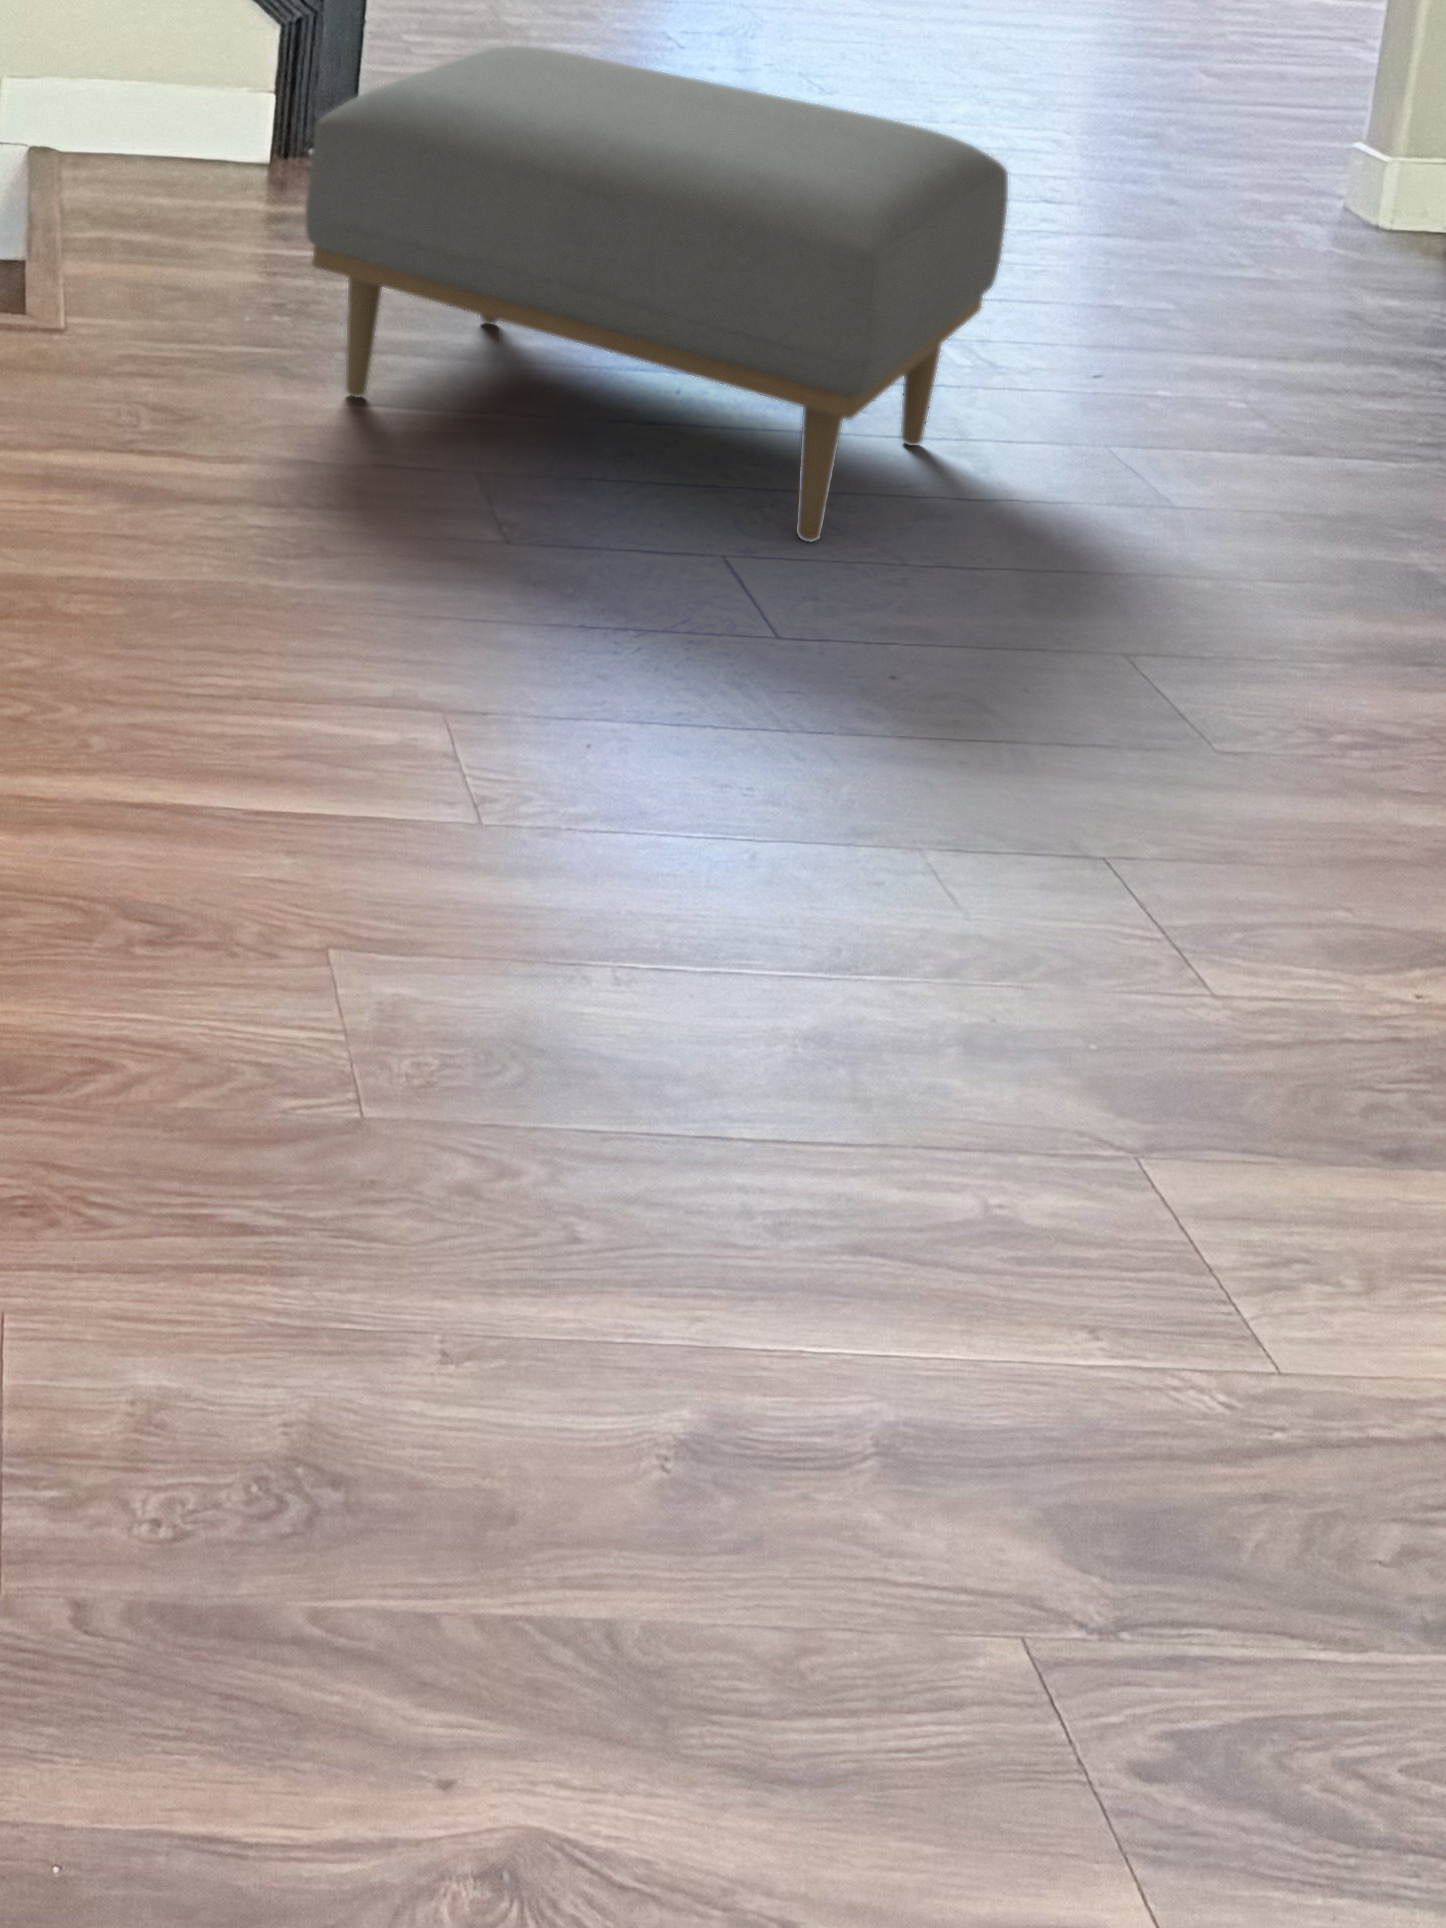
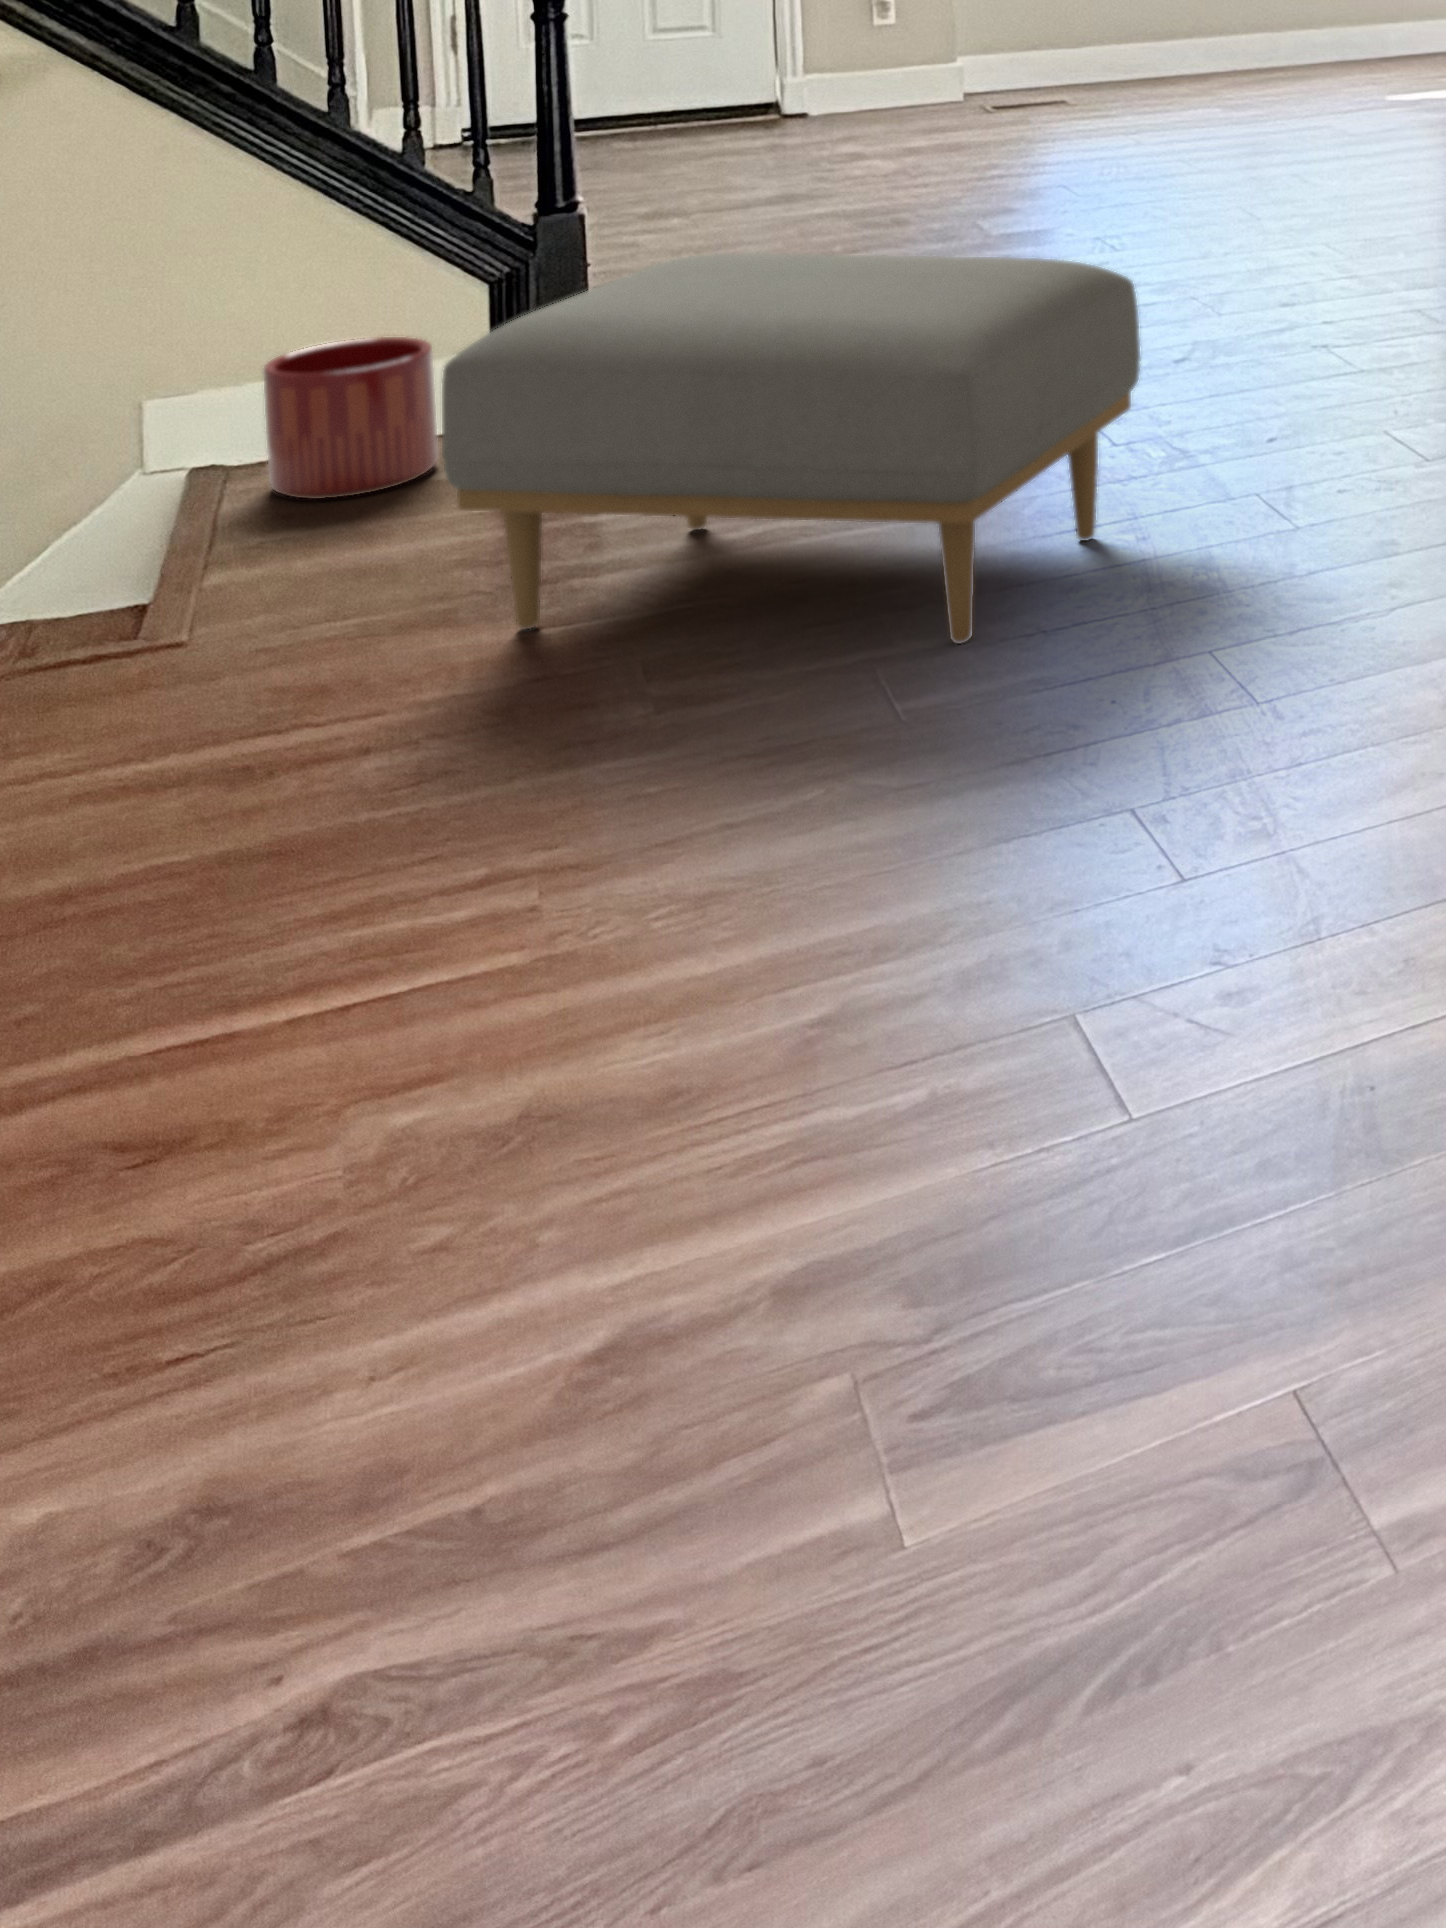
planter: none [97,57,241,207] -> present [264,337,438,499]

